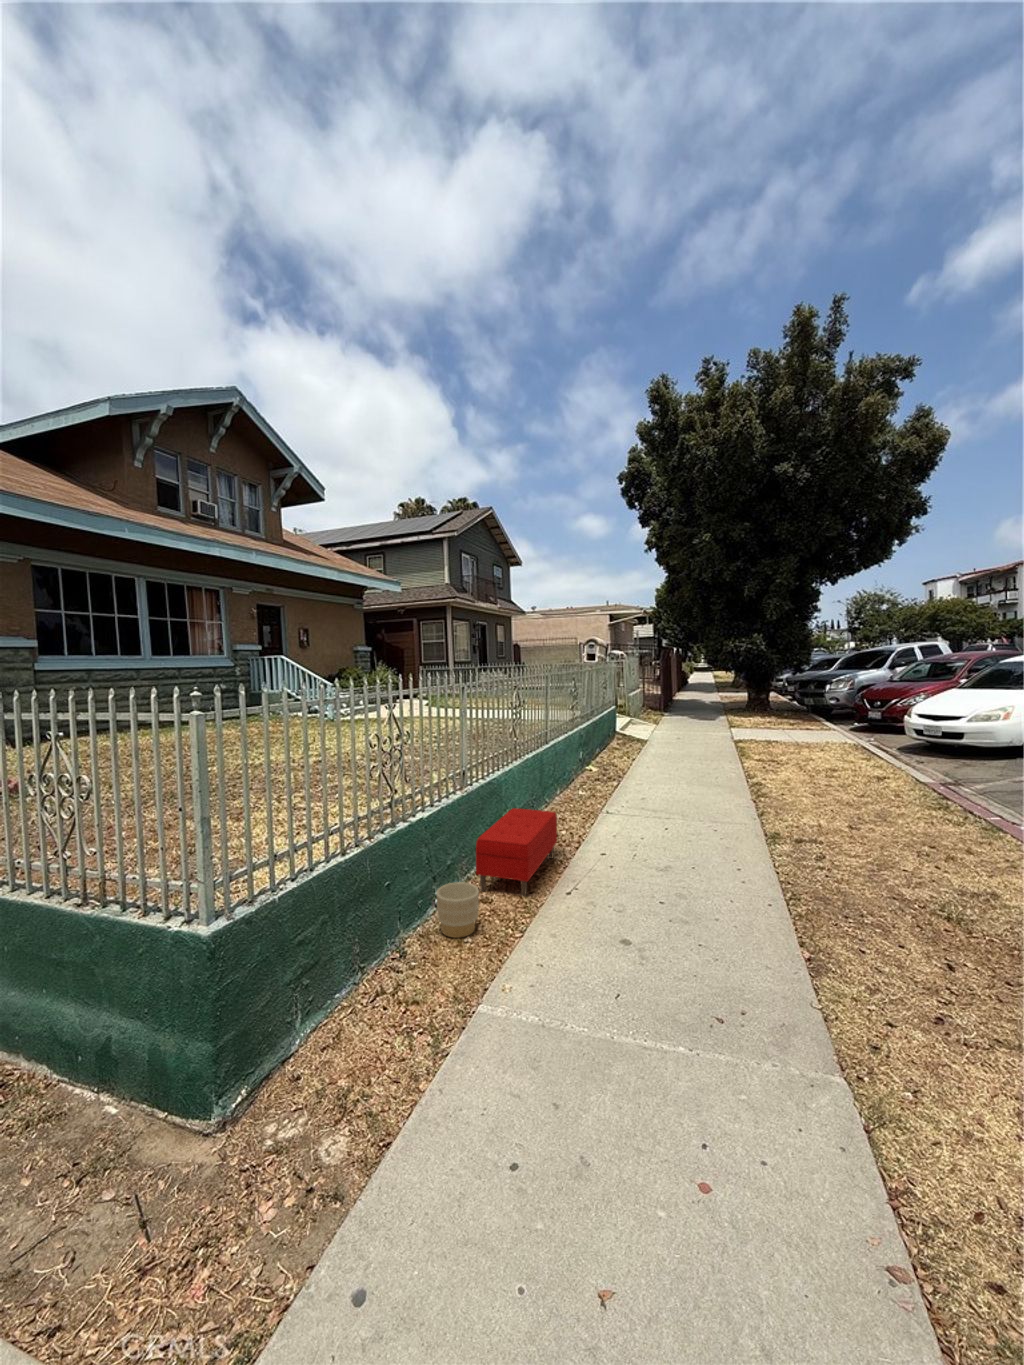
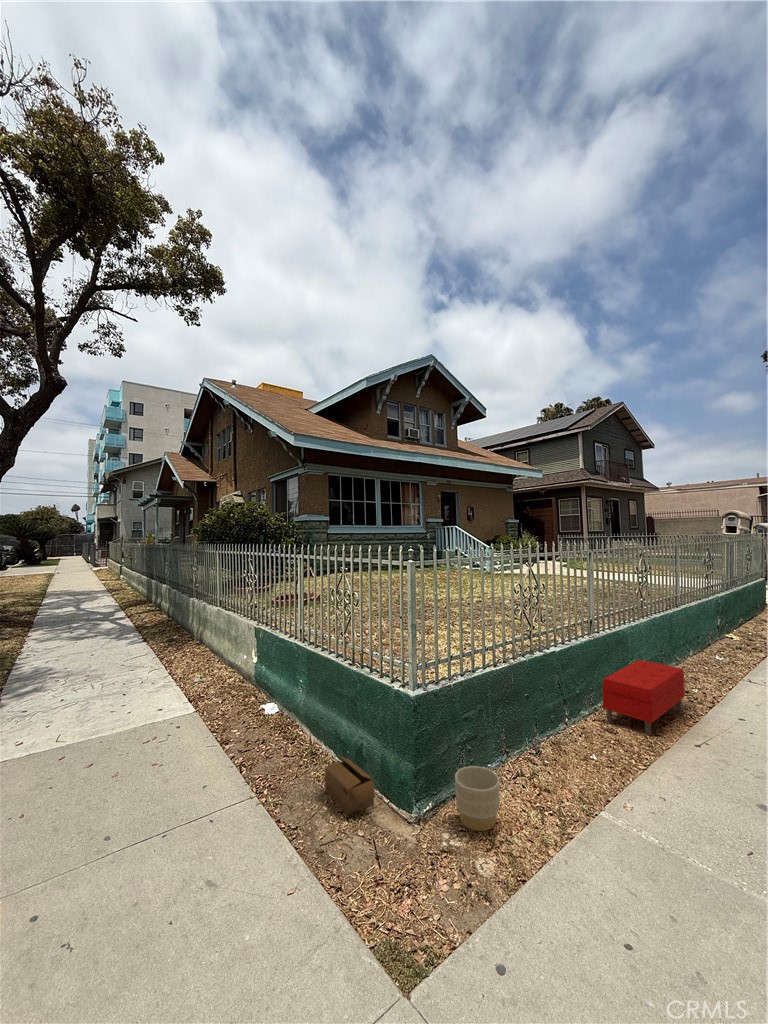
planter: present [437,882,479,938] -> present [455,766,500,831]
cardboard box: none [35,1057,141,1161] -> present [325,756,375,815]

